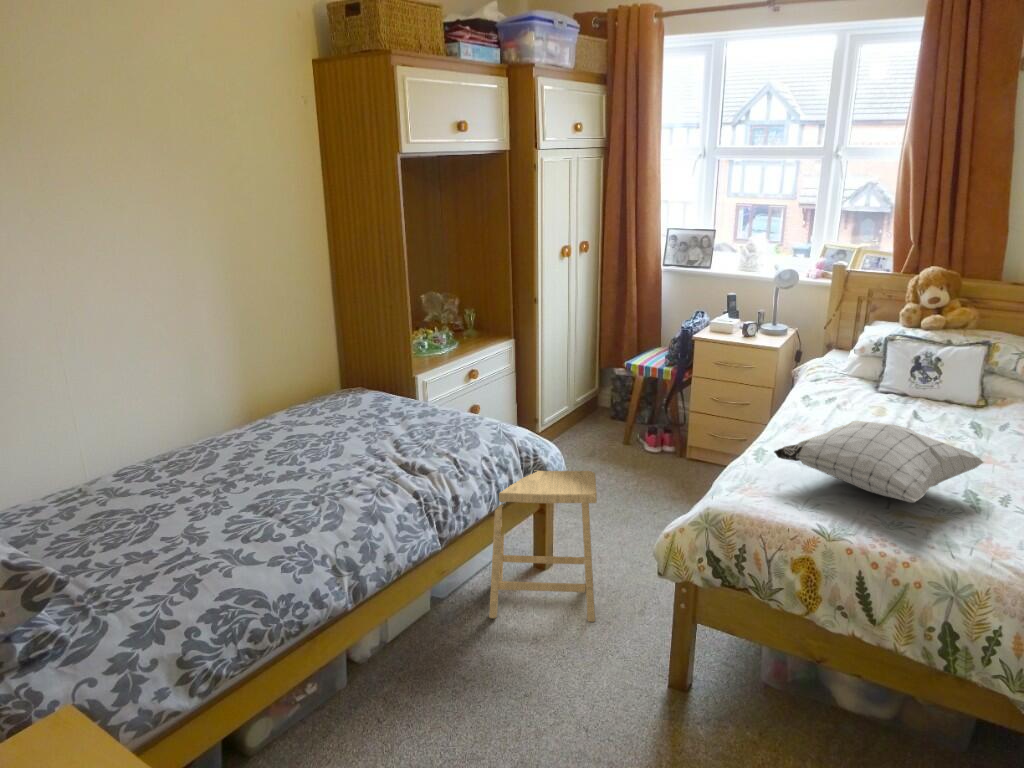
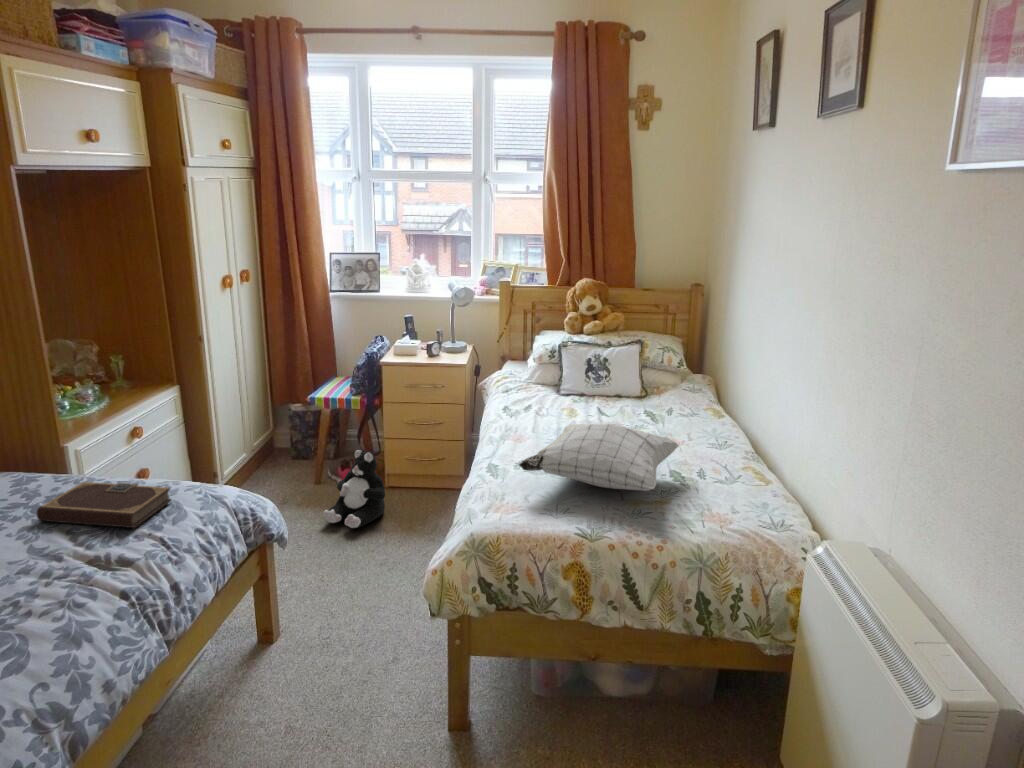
notebook: none [380,407,470,447] -> present [37,482,171,528]
plush toy: none [618,419,679,492] -> present [323,449,385,528]
footstool: present [489,470,597,622] -> none [202,518,349,720]

